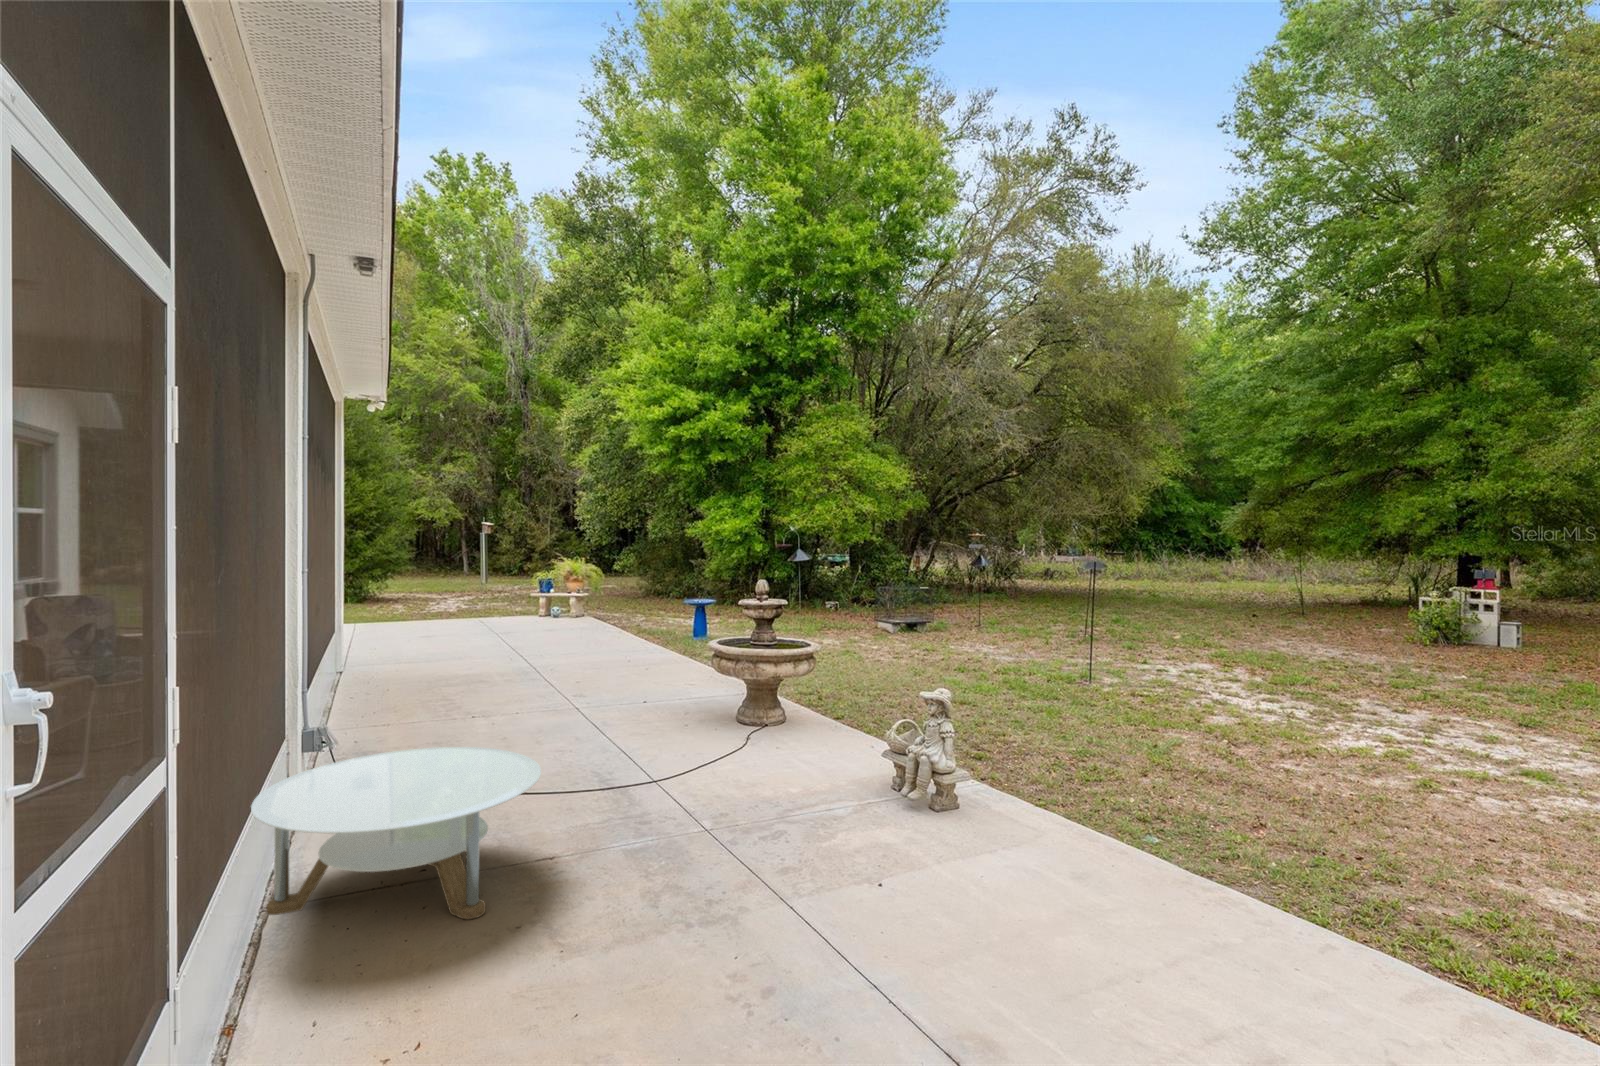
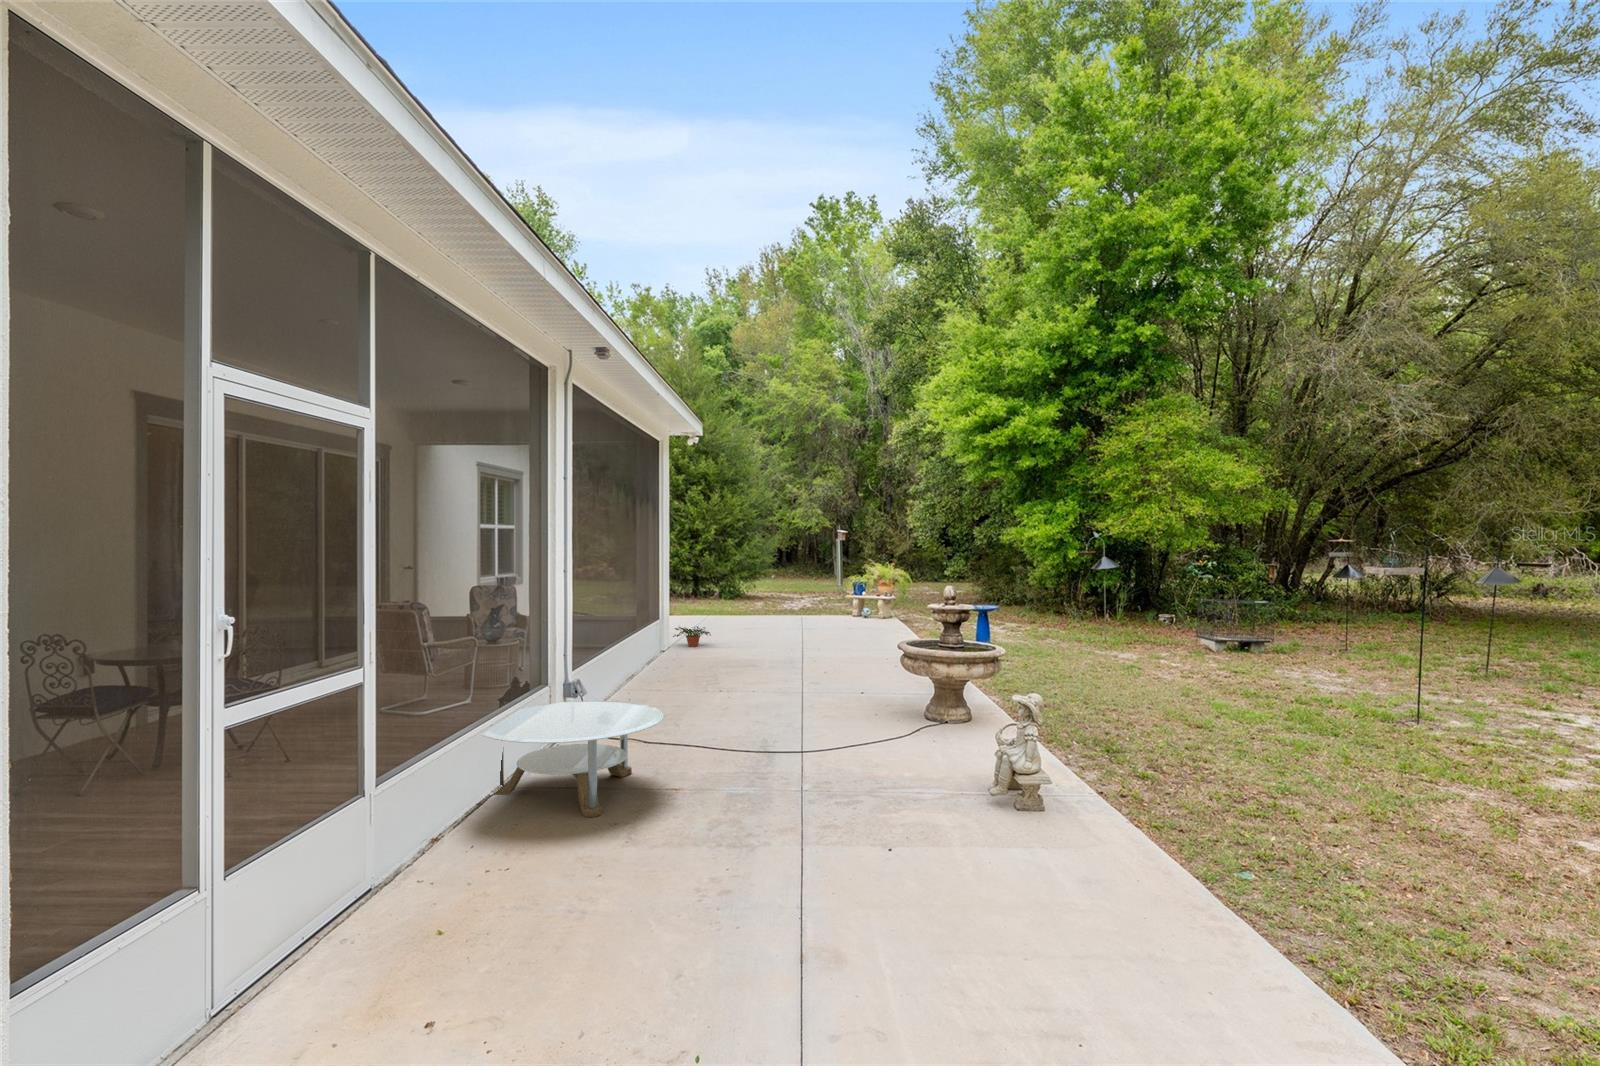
potted plant: none [342,635,397,661] -> present [673,627,710,647]

